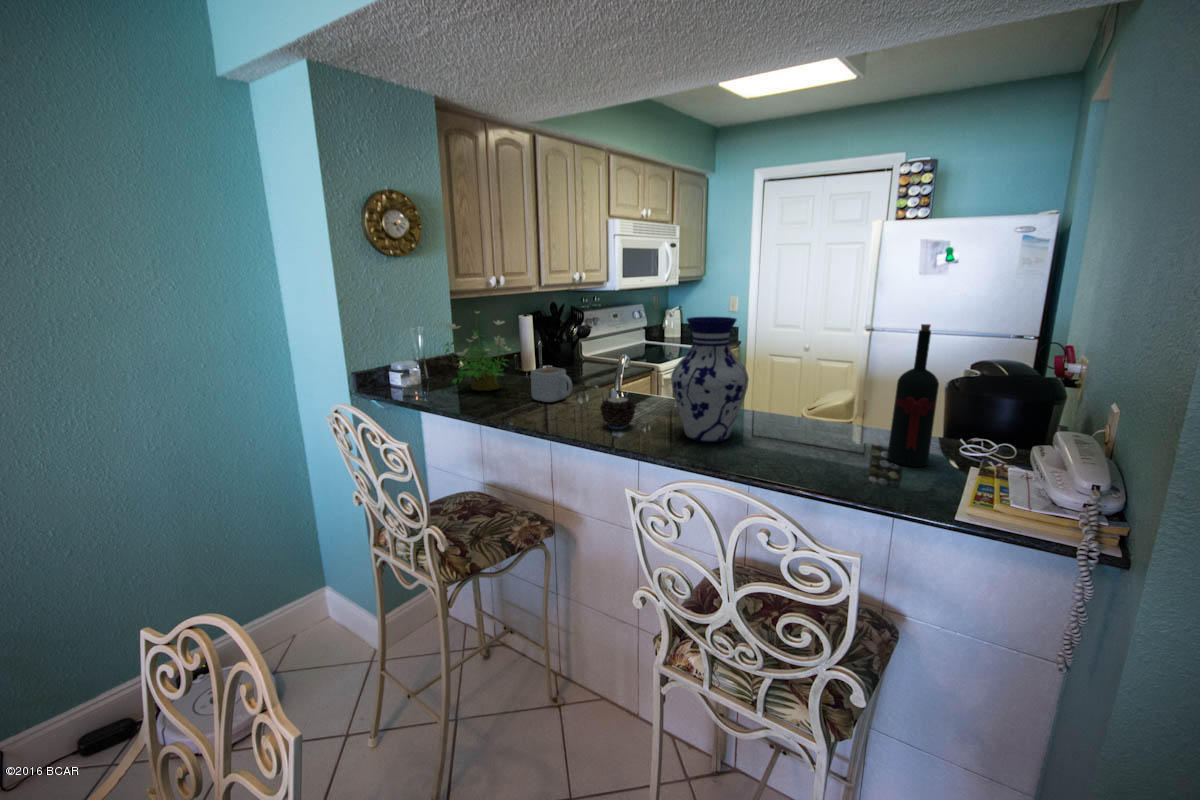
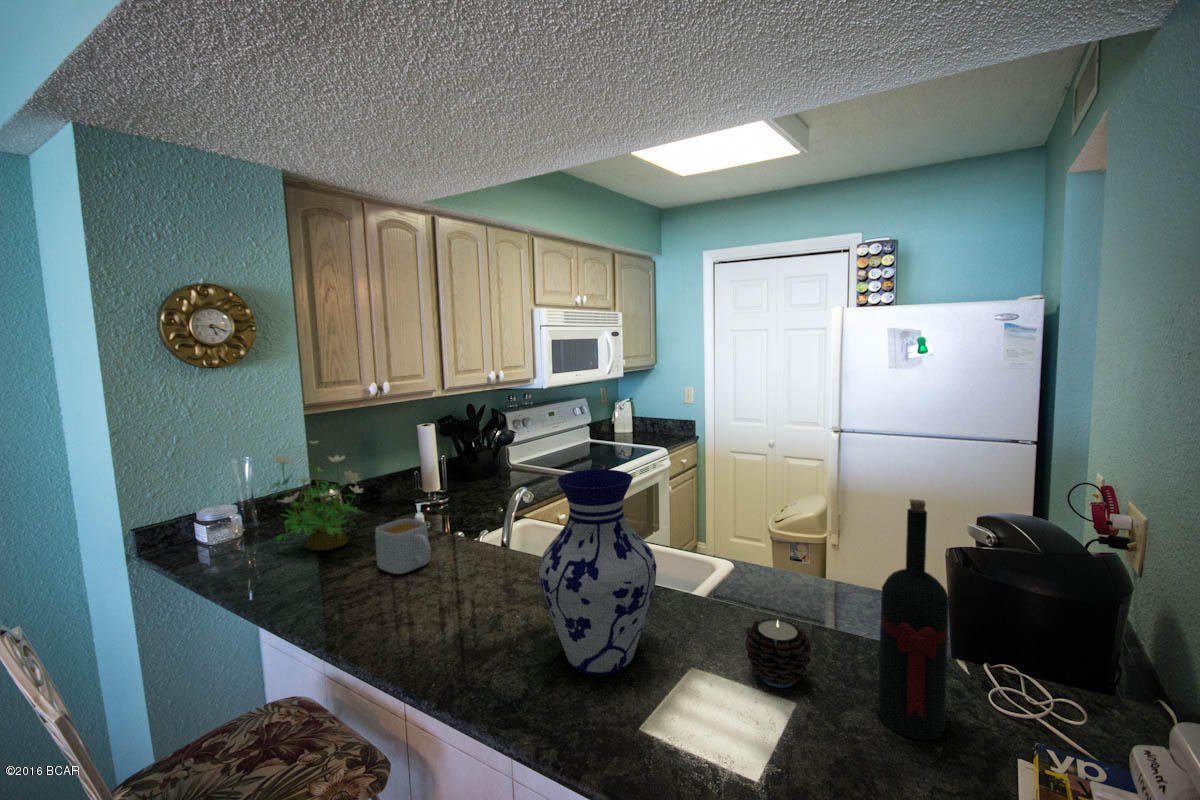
candle: present [600,396,636,429] -> present [745,619,811,688]

